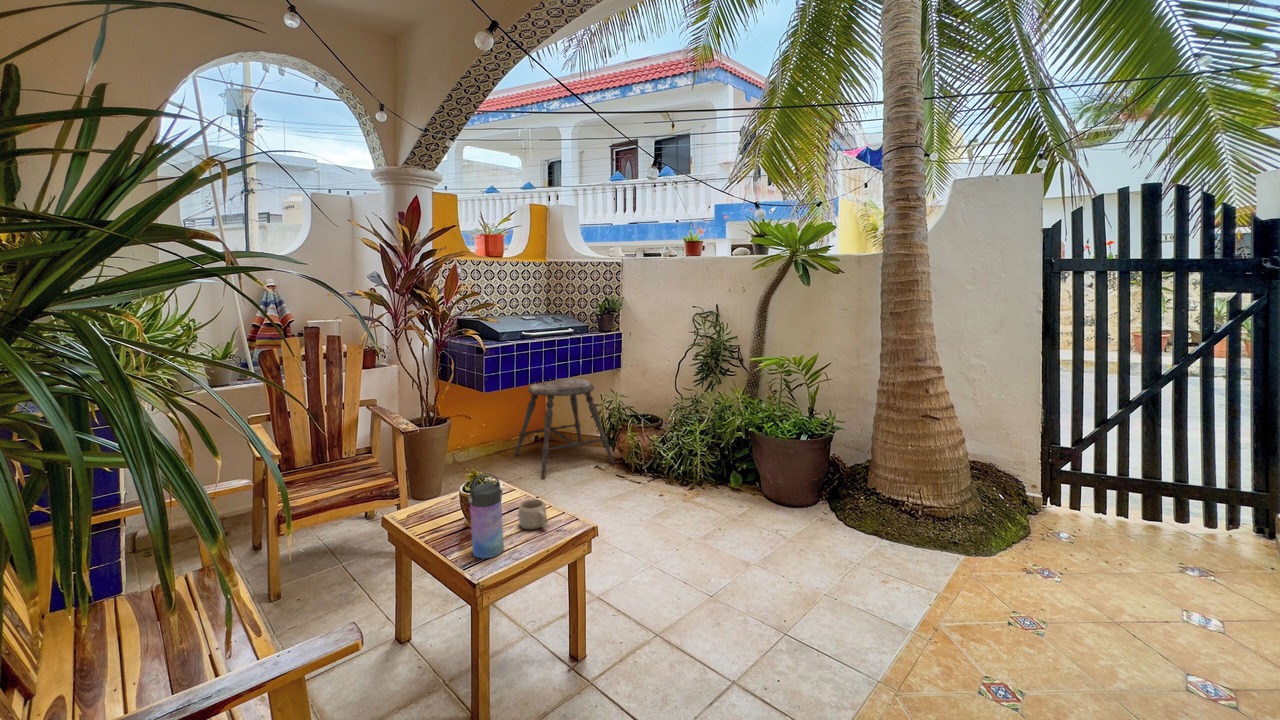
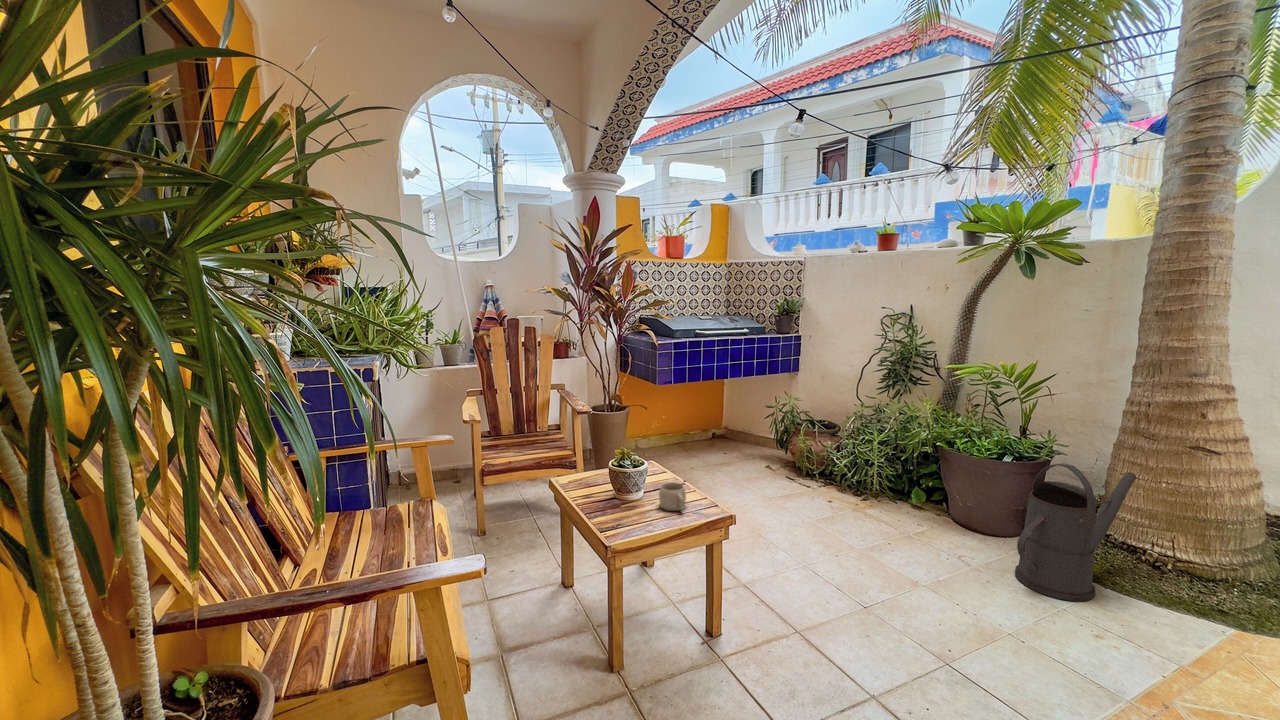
stool: present [515,379,615,479] -> none [686,377,784,473]
watering can: none [813,438,888,547] -> present [1015,463,1136,601]
water bottle: present [469,473,504,558] -> none [609,449,640,530]

